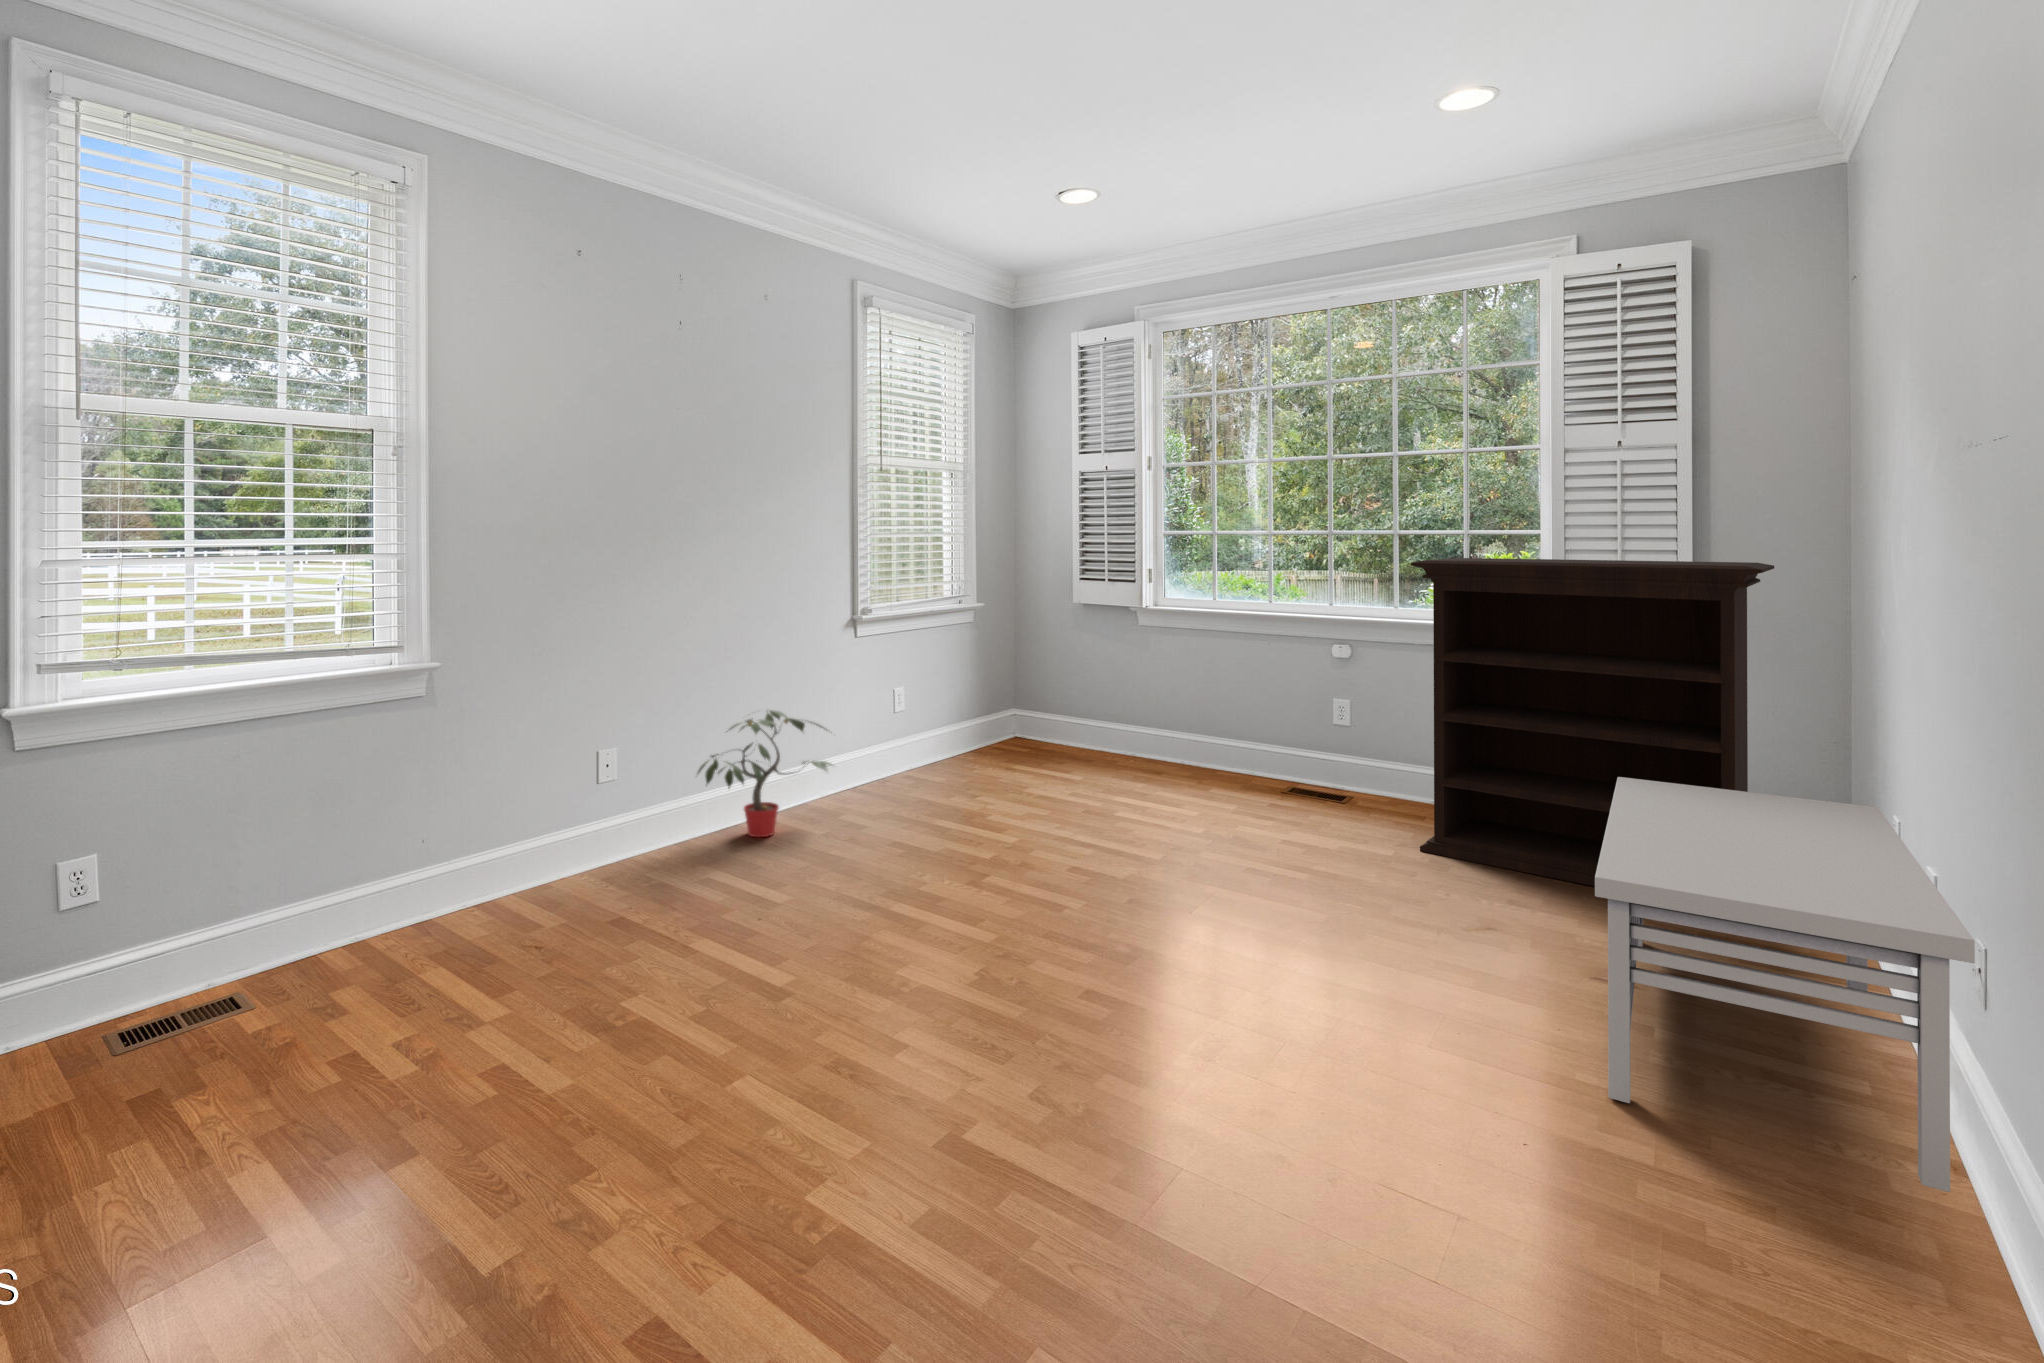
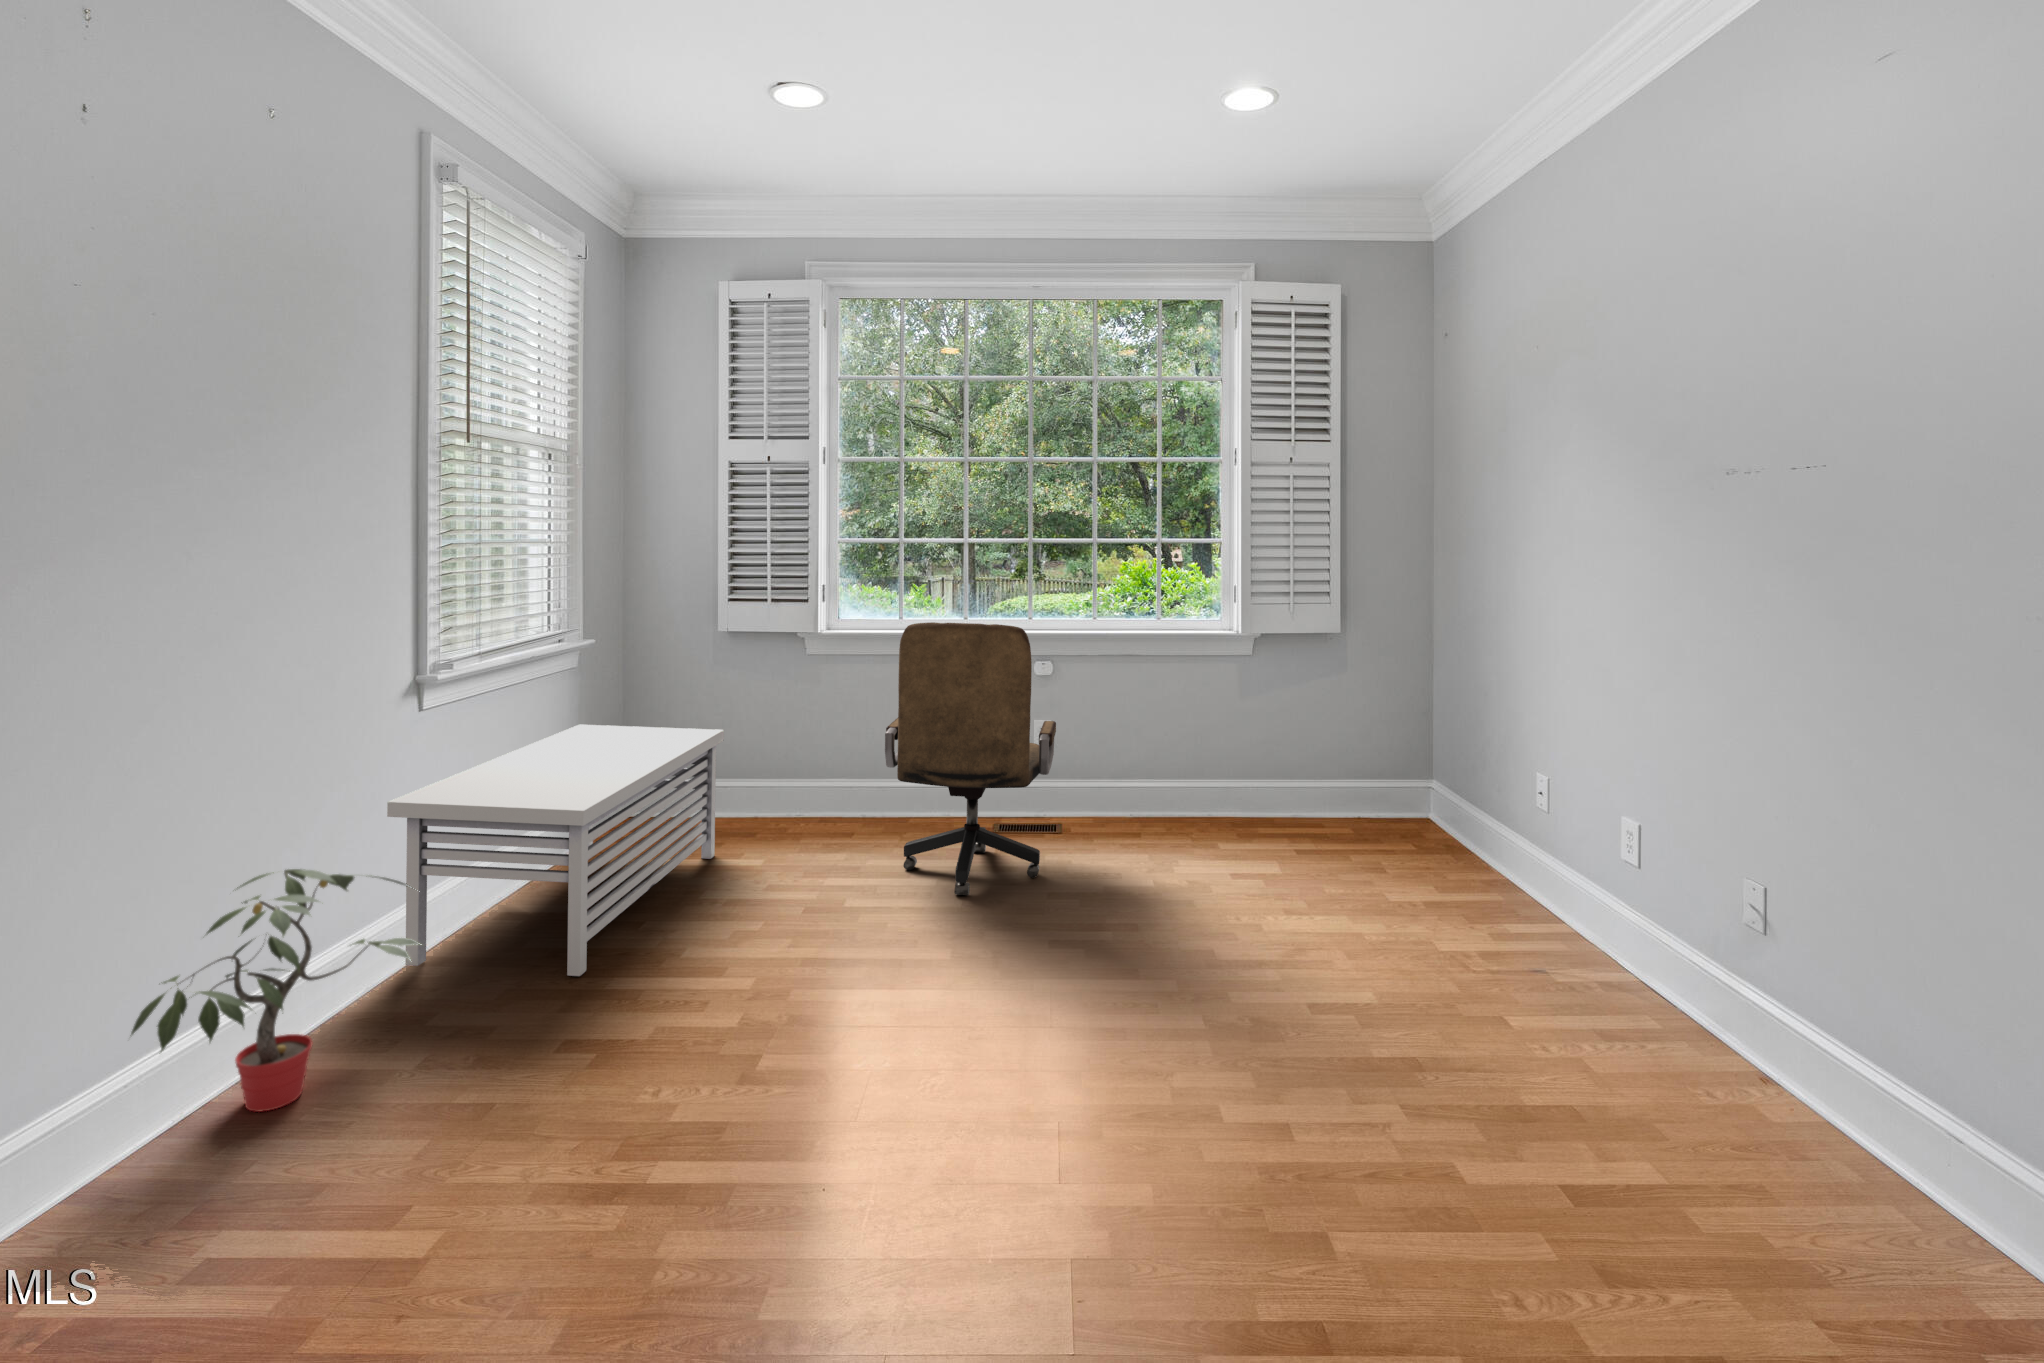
bookshelf: present [1411,558,1774,886] -> none [1187,580,1517,939]
office chair: none [1167,590,1323,813] -> present [885,622,1056,895]
storage bench: present [1595,777,1975,1192] -> present [387,725,724,976]

